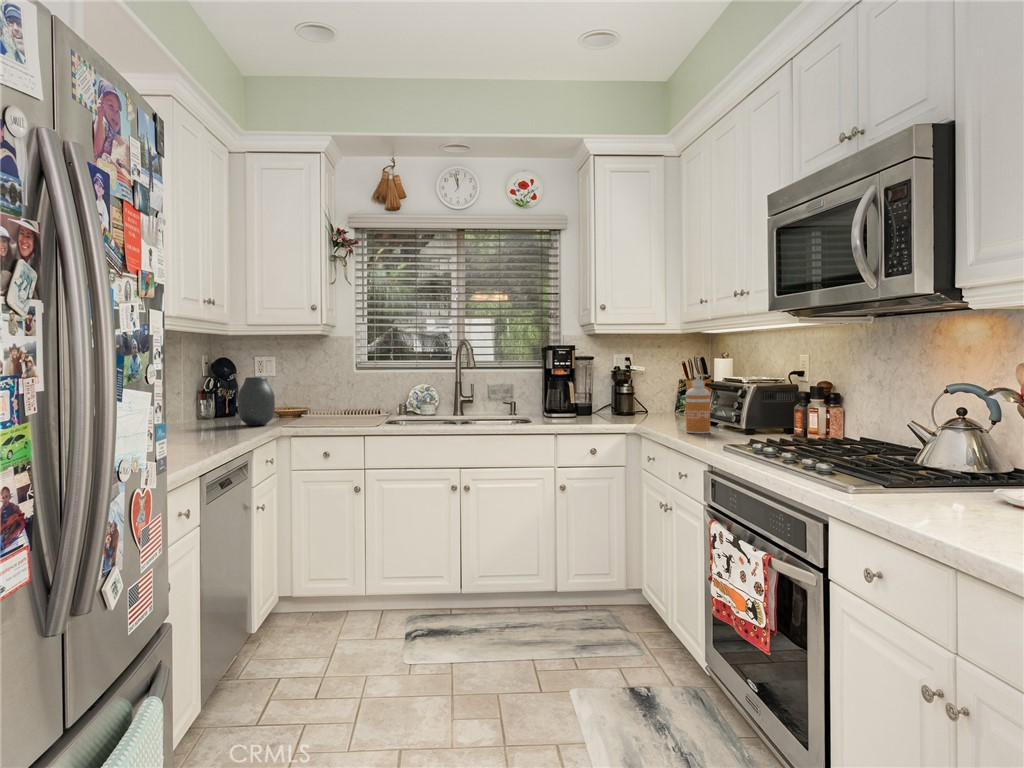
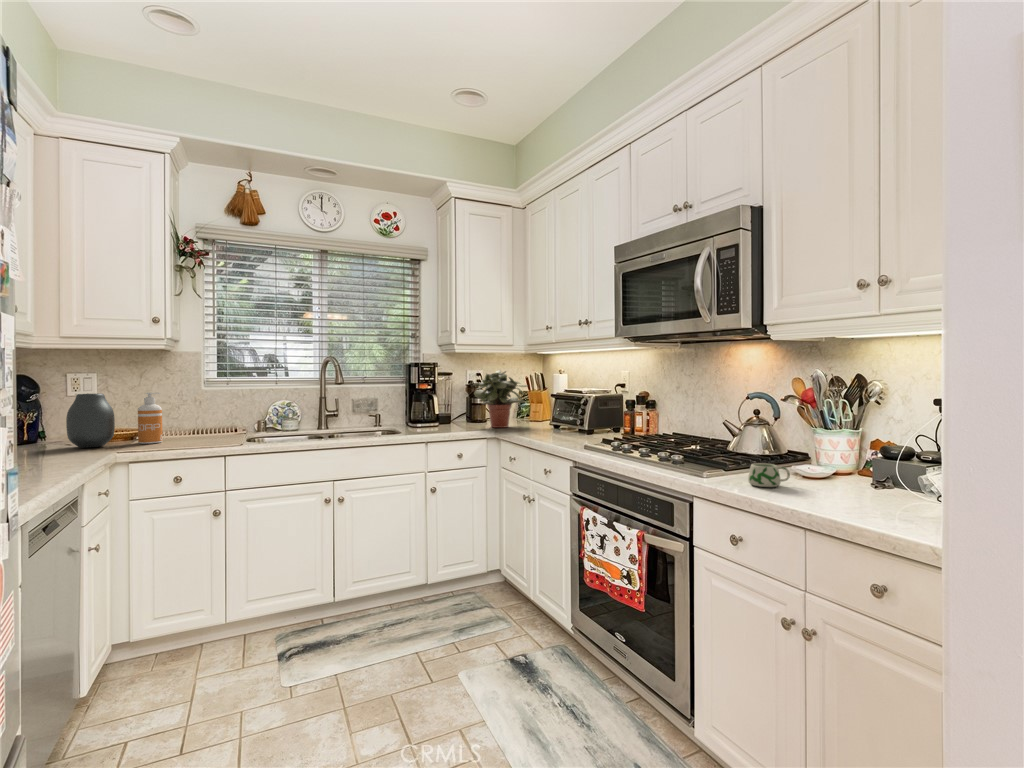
potted plant: none [617,354,682,421] -> present [474,370,527,428]
soap dispenser: present [686,374,710,434] -> present [138,392,163,444]
mug: none [903,480,970,513] -> present [748,463,790,487]

